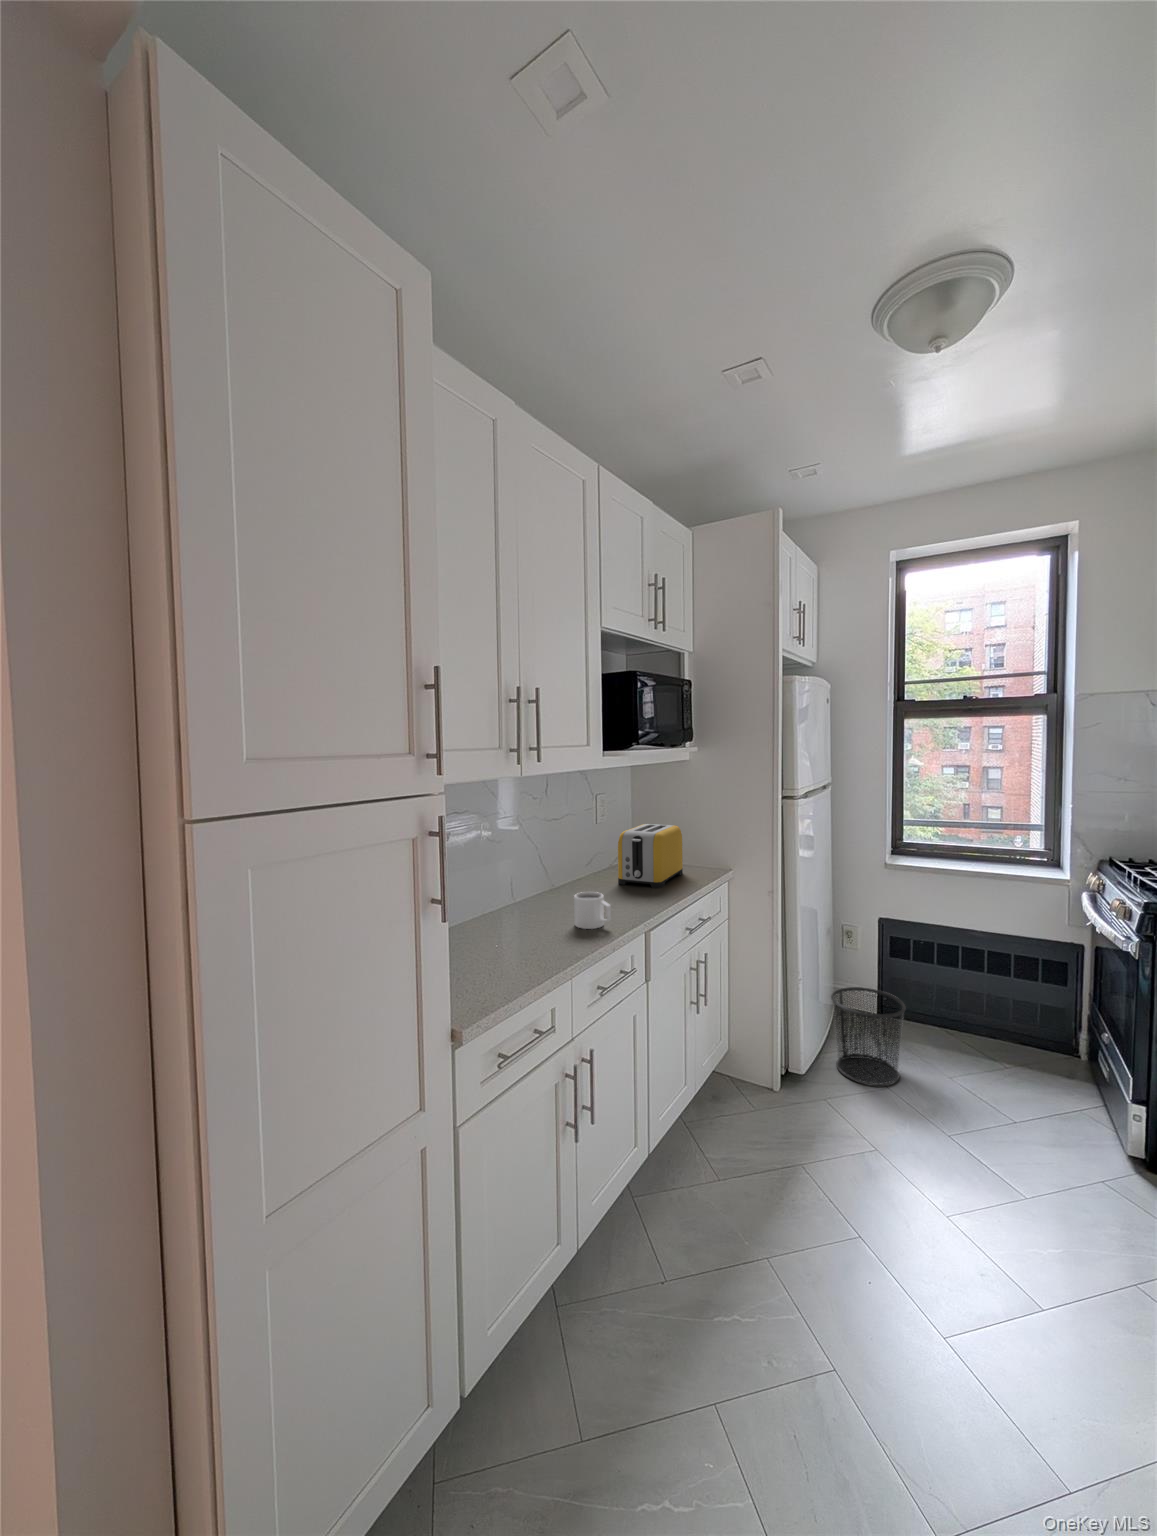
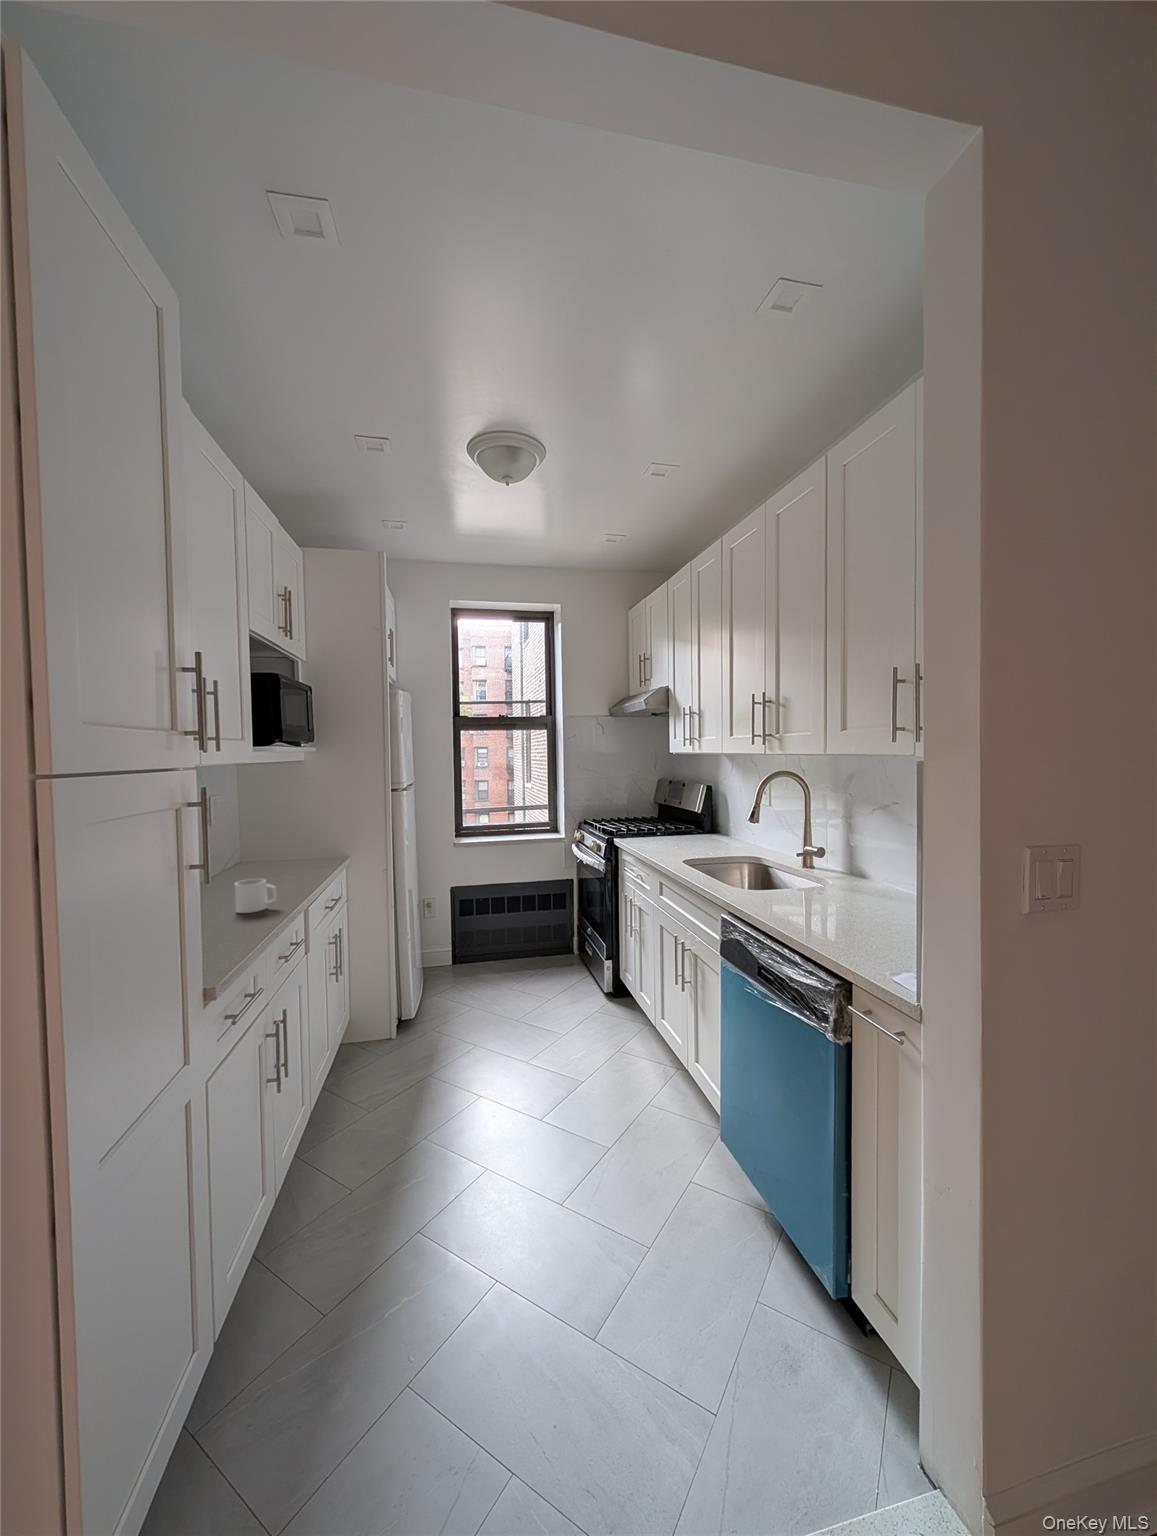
toaster: present [618,824,683,888] -> none [245,821,305,880]
waste bin: present [831,987,906,1086] -> none [427,939,481,1012]

